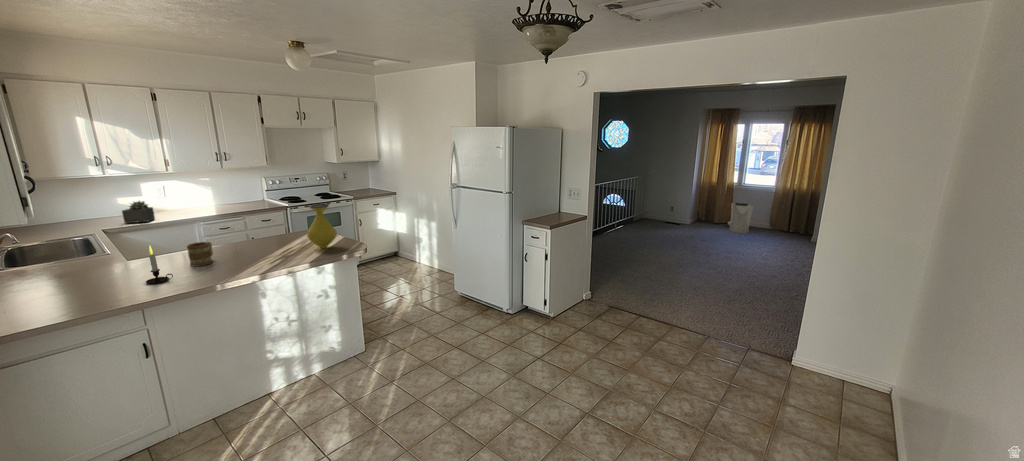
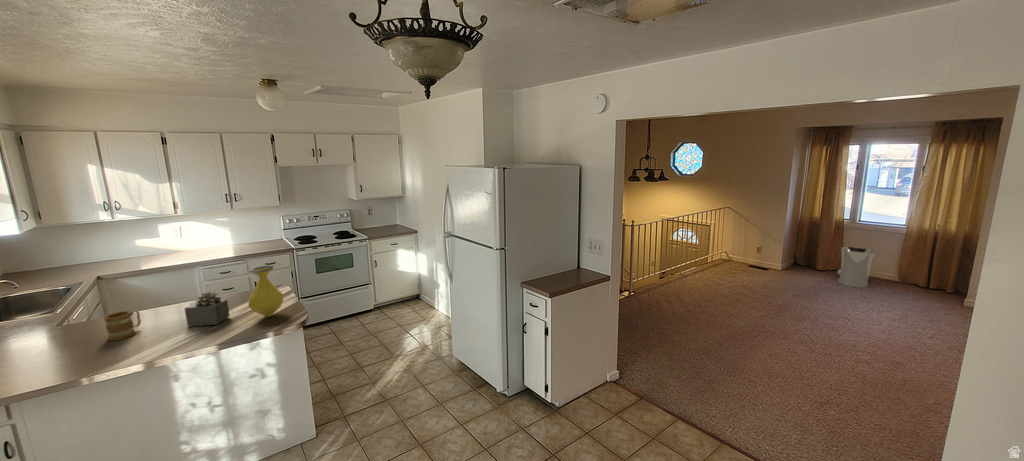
succulent plant: present [122,201,155,223] -> present [185,291,229,326]
candle: present [146,246,173,284] -> none [33,324,64,368]

